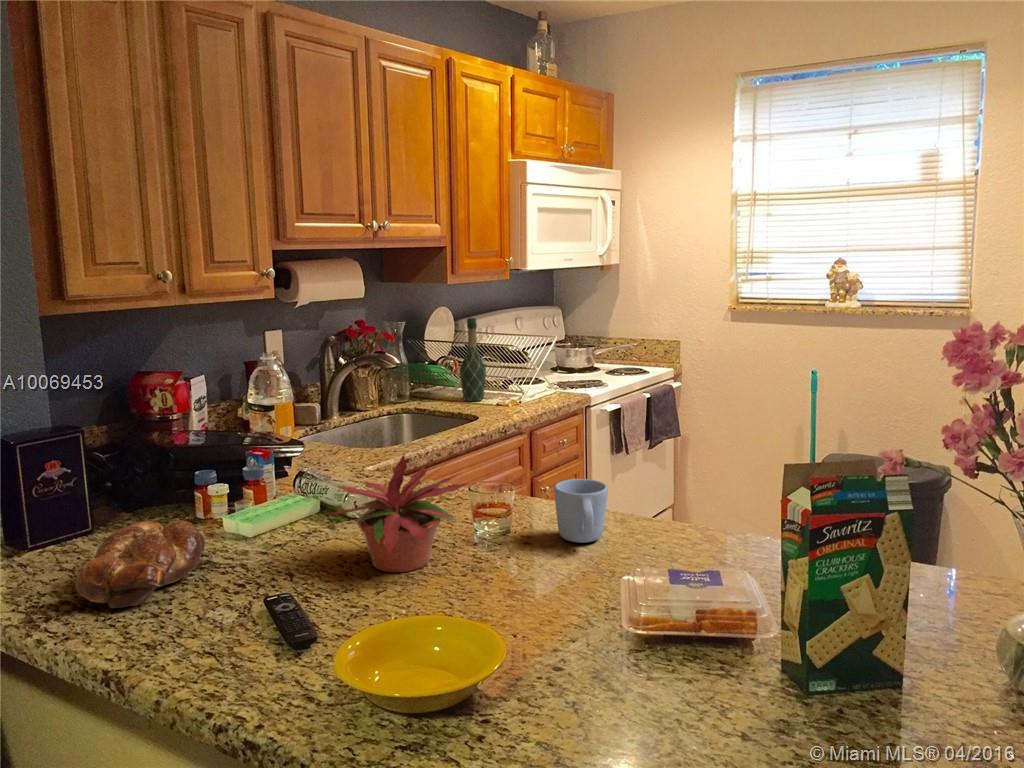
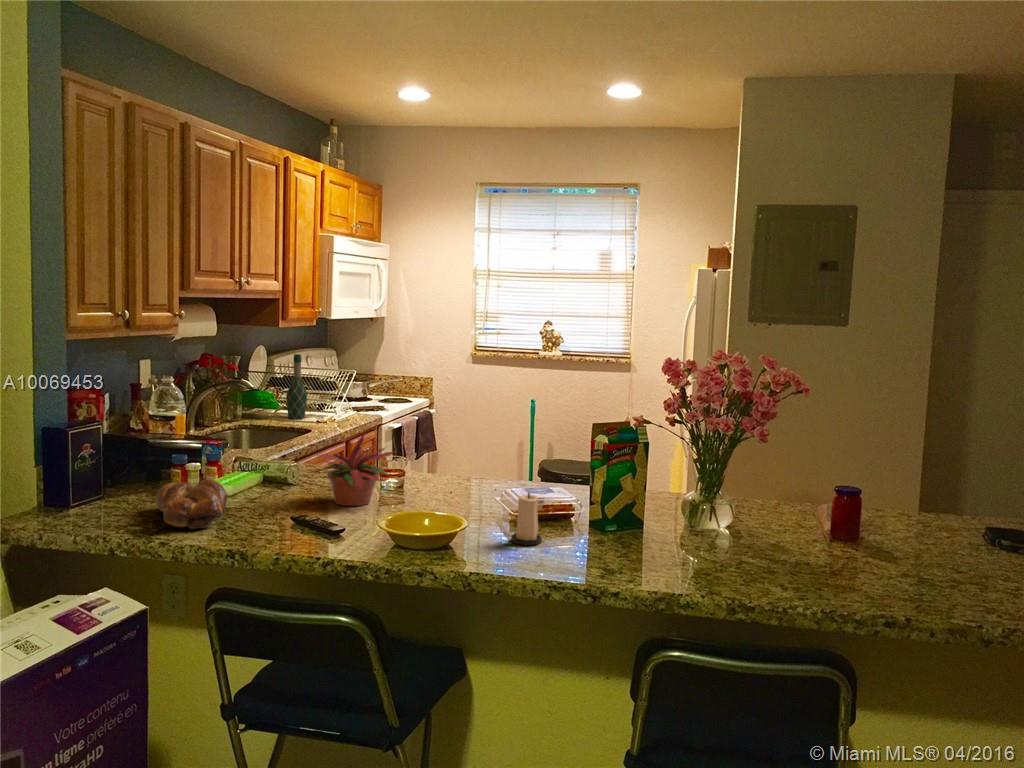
mug: present [554,479,608,543] -> none [436,452,468,489]
candle: none [596,608,654,720] -> present [511,493,542,545]

